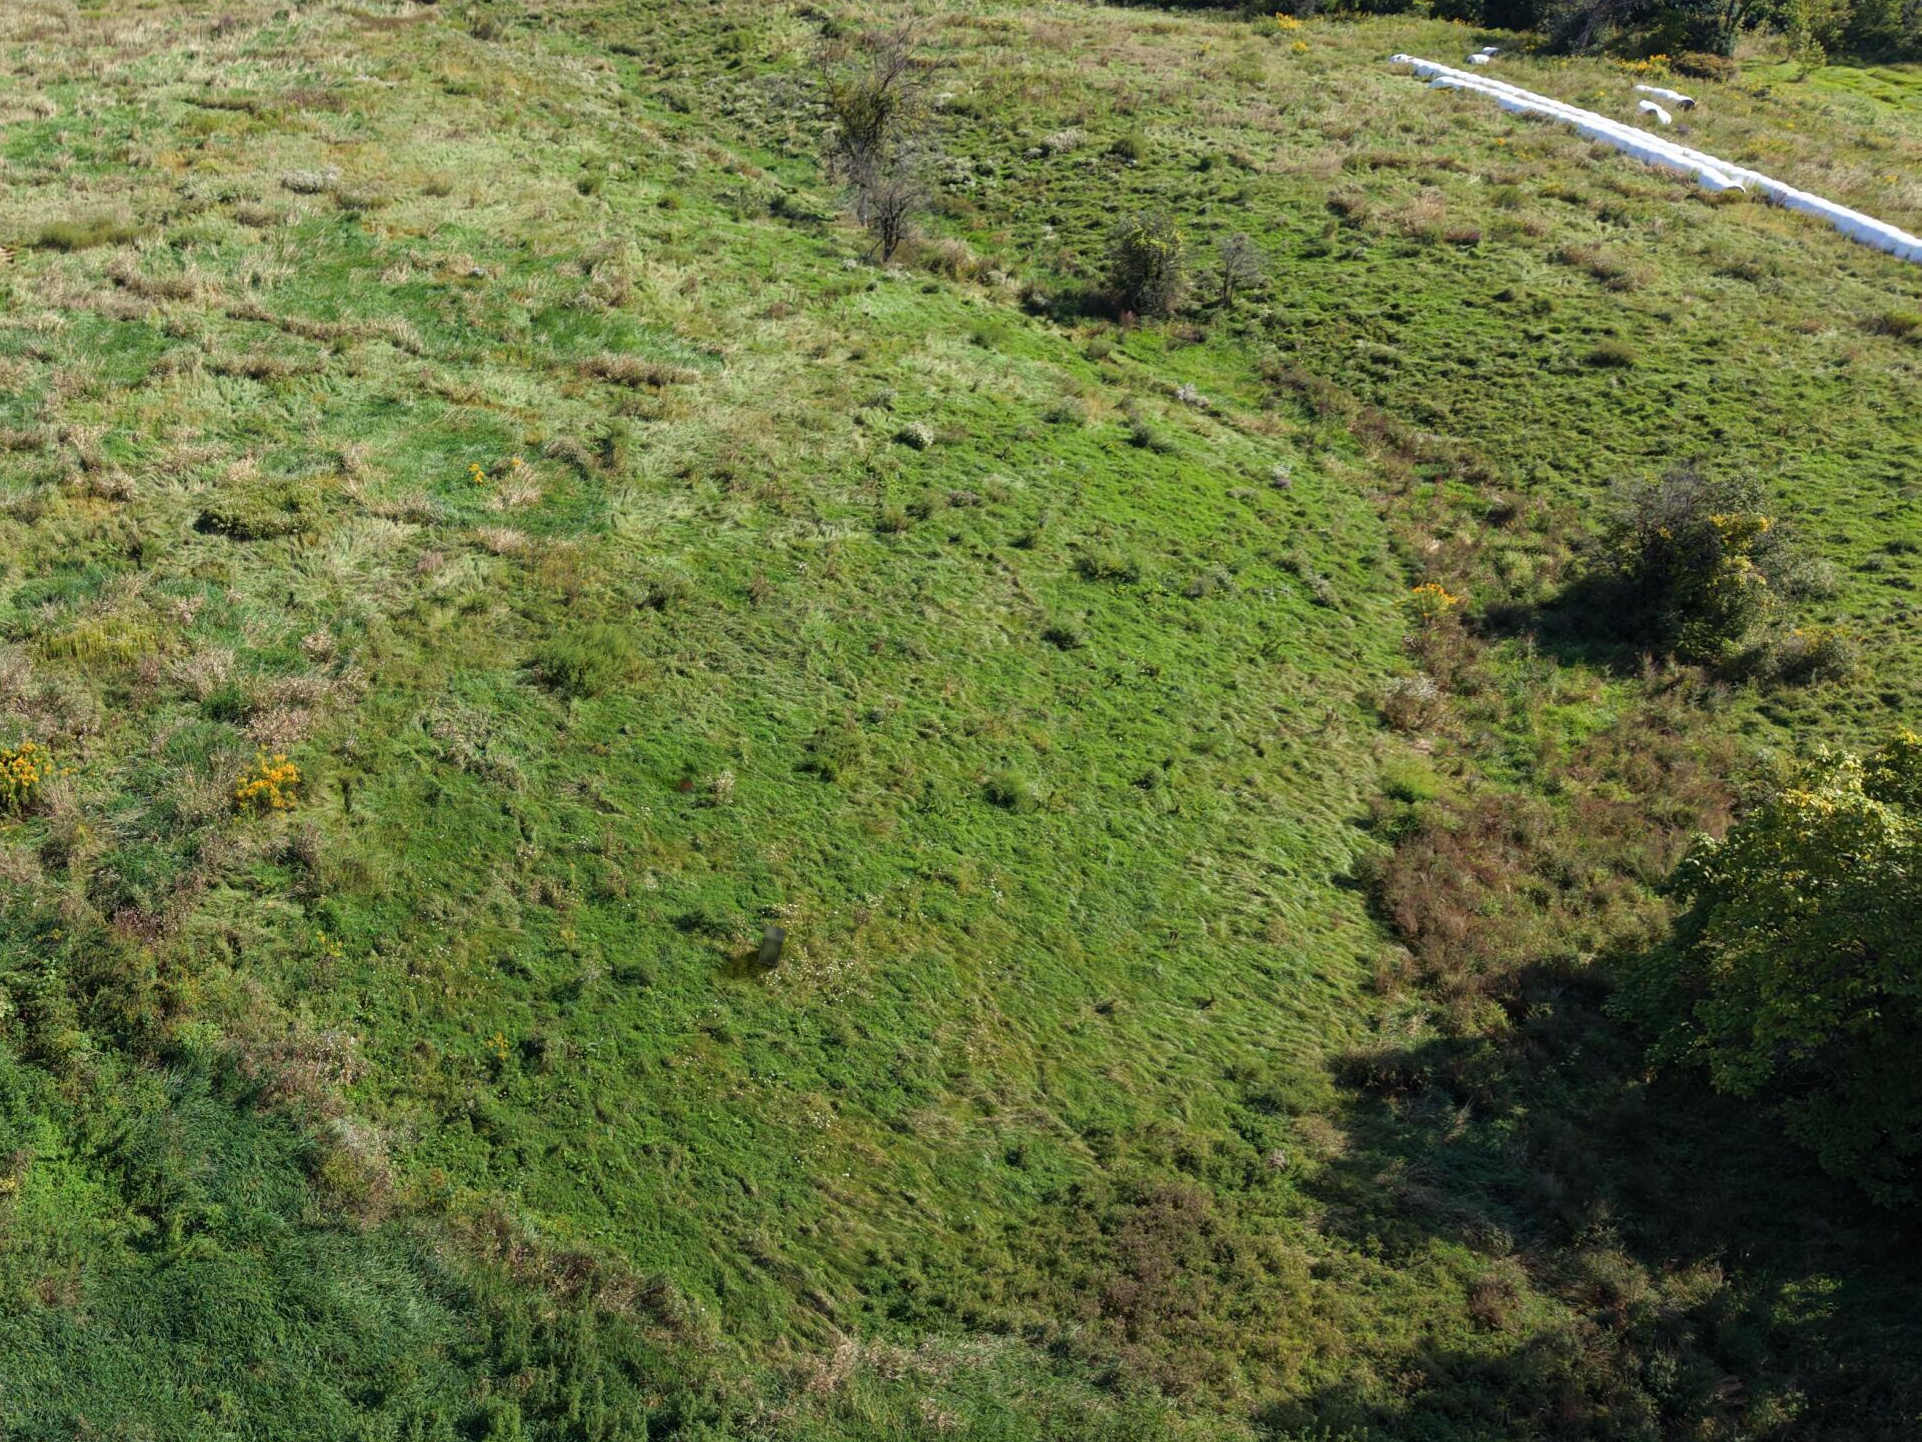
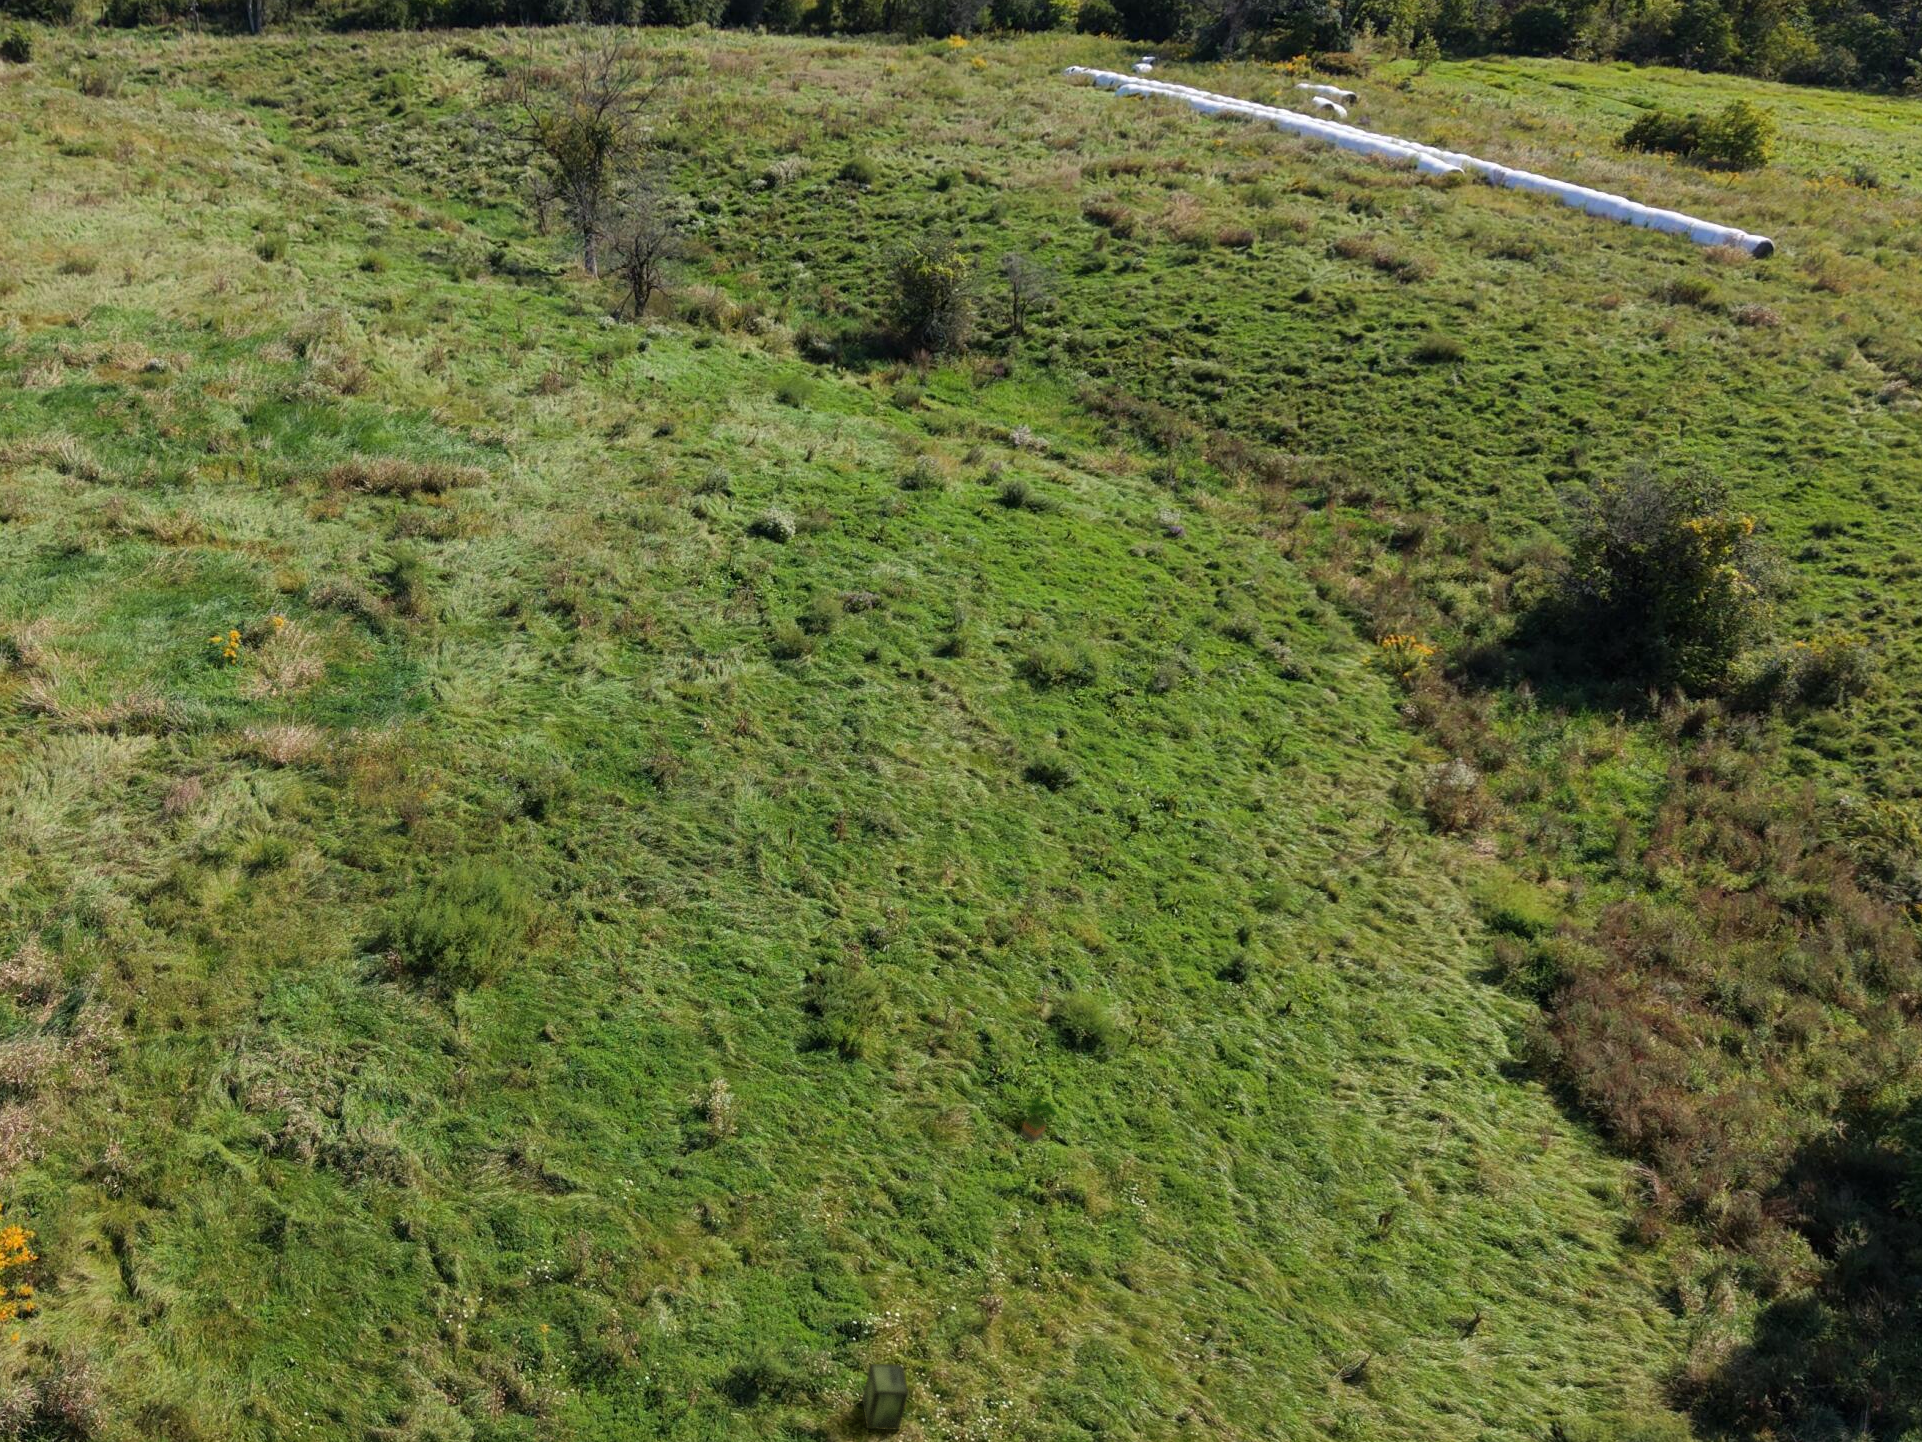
potted tree: present [679,763,700,793] -> present [1021,1096,1057,1143]

